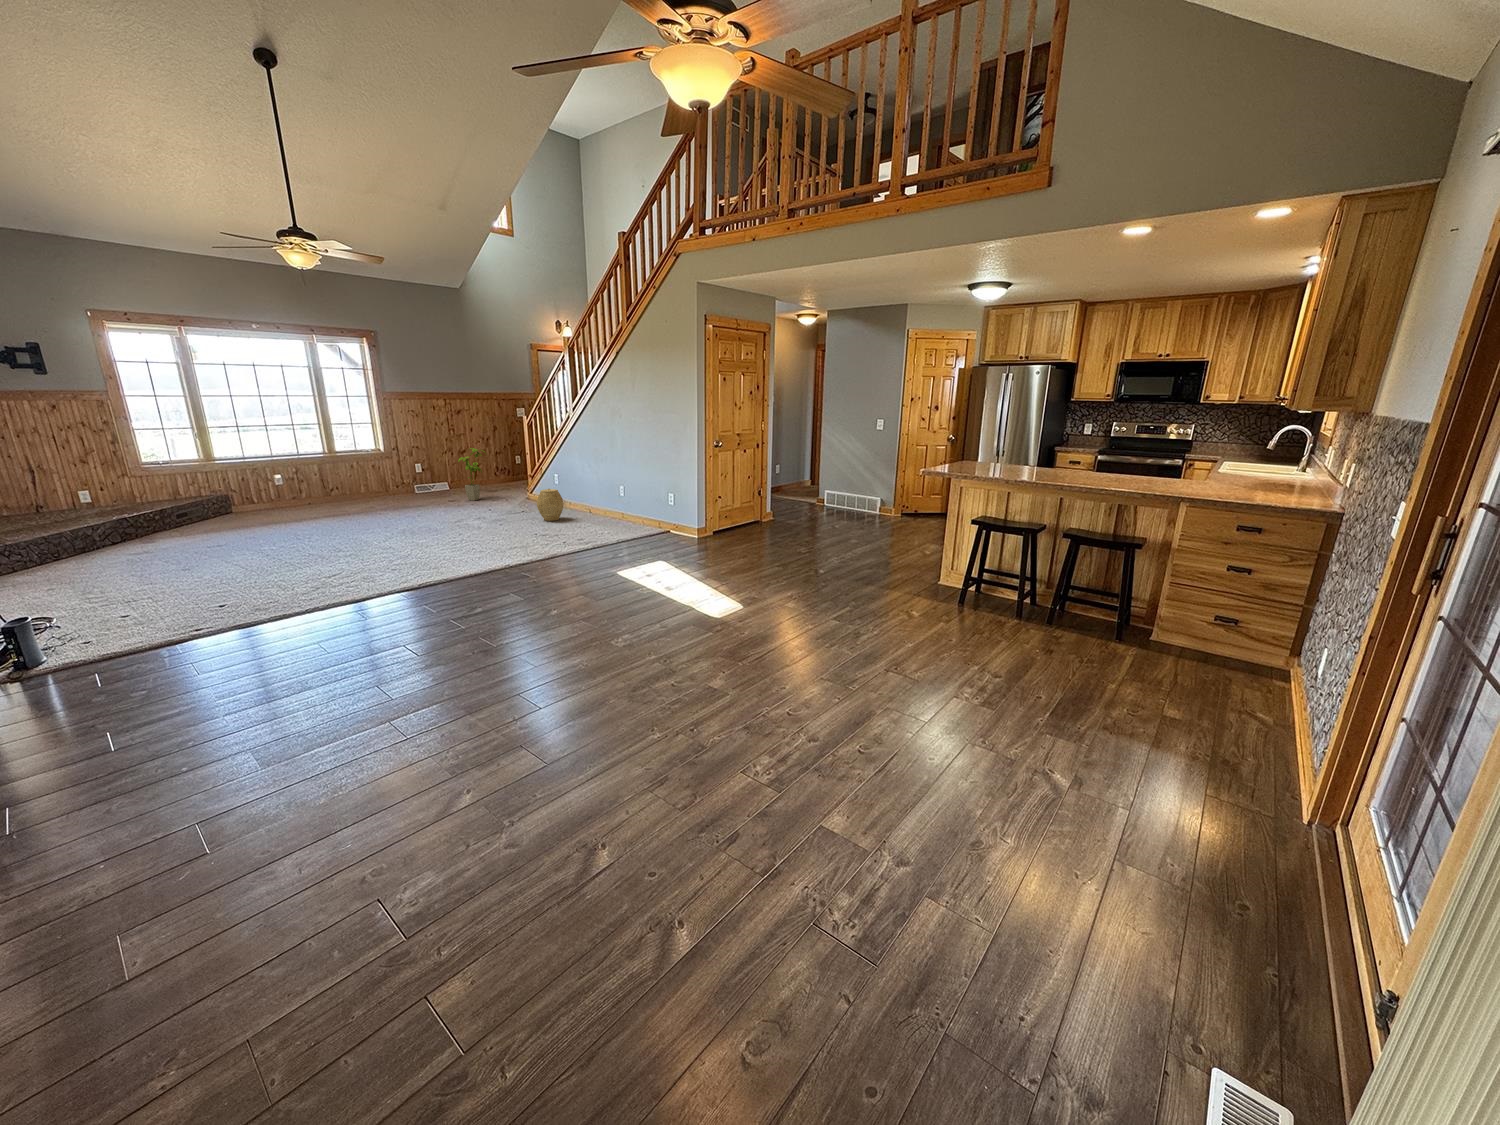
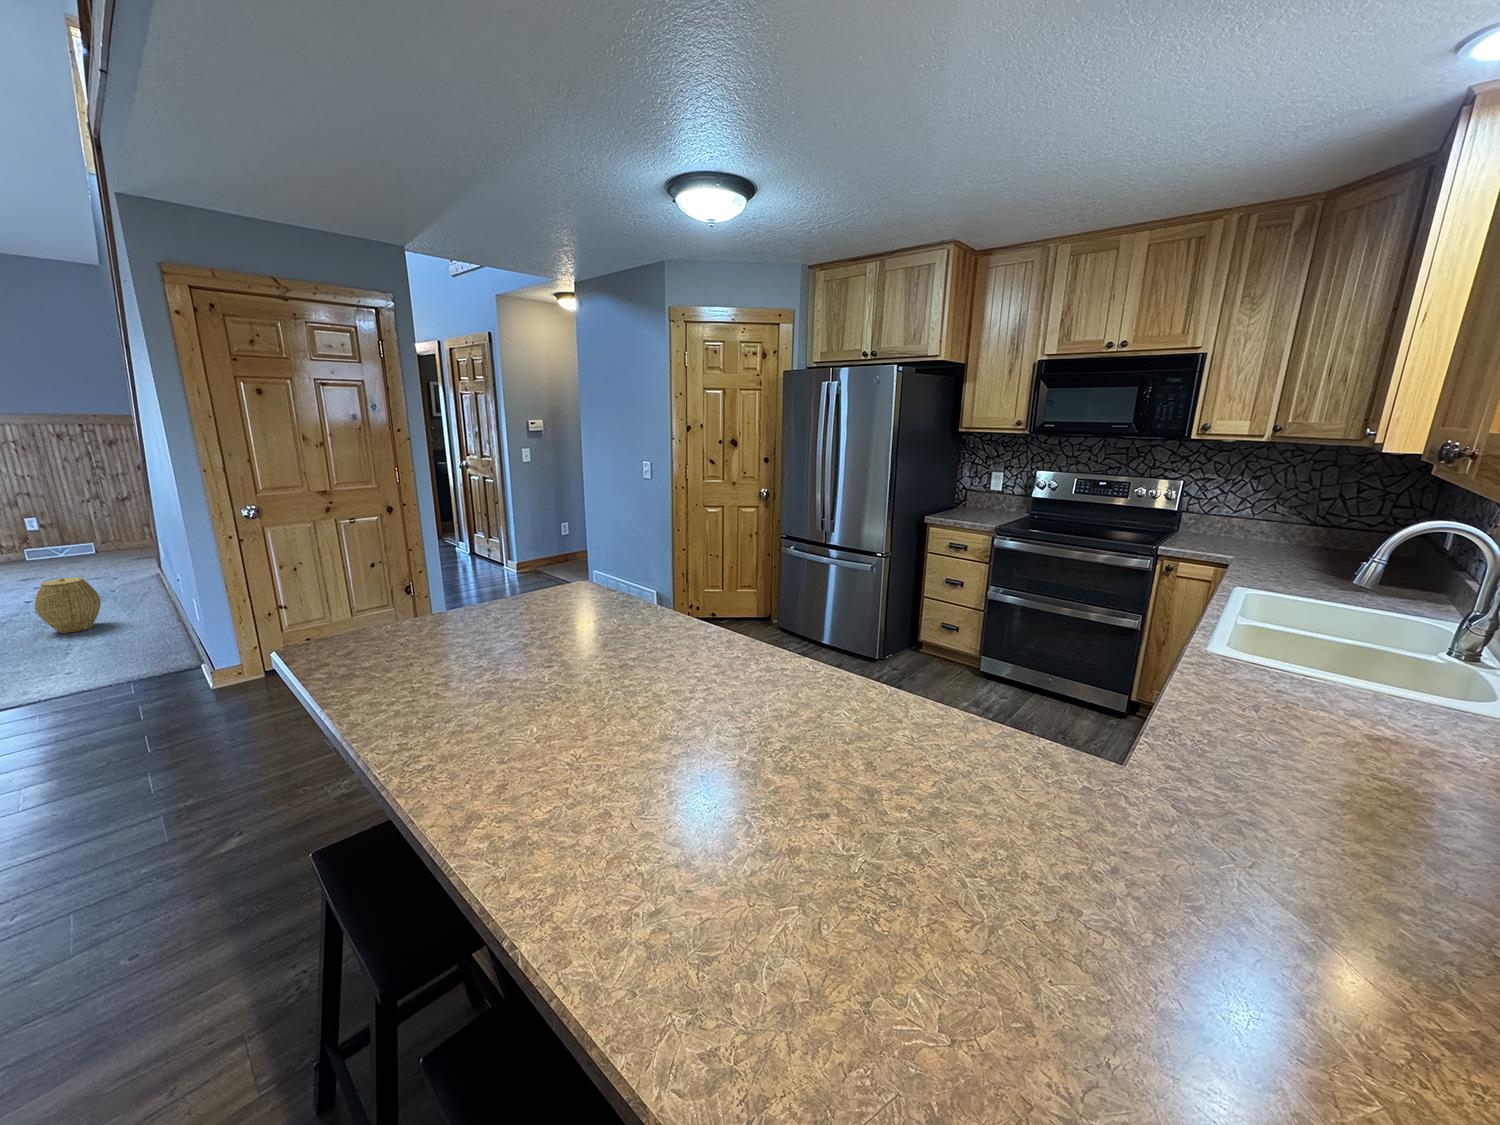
house plant: present [458,448,486,501] -> none [31,499,90,578]

